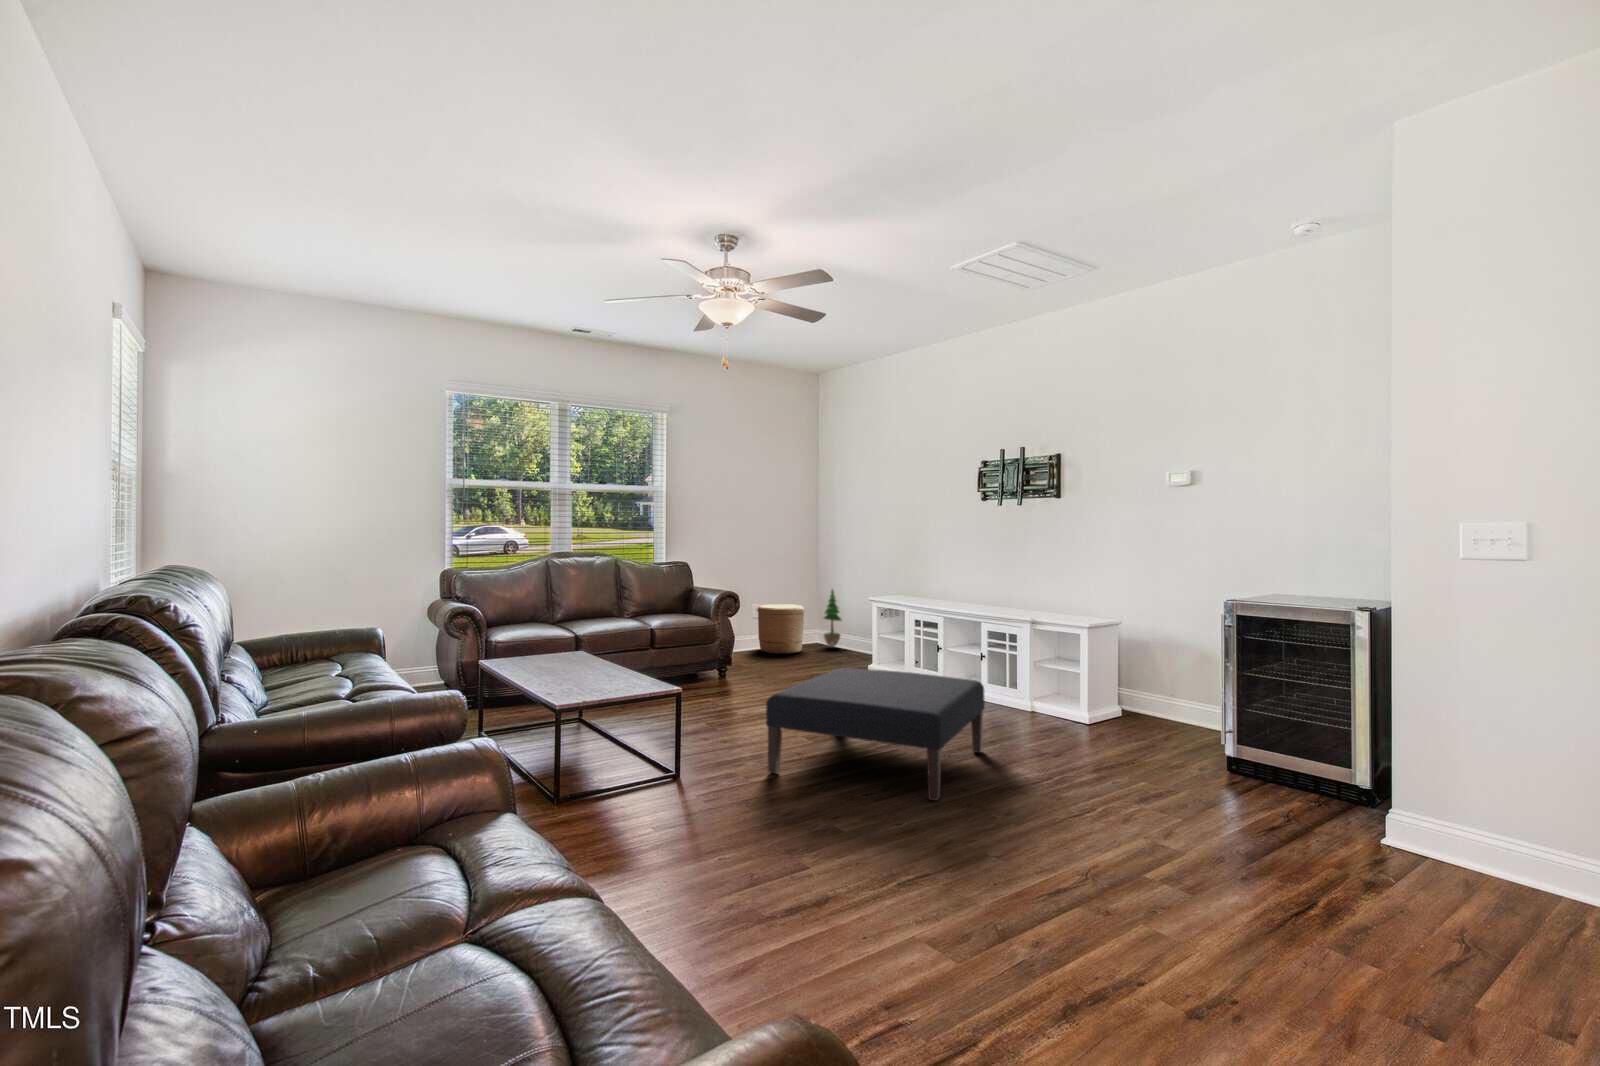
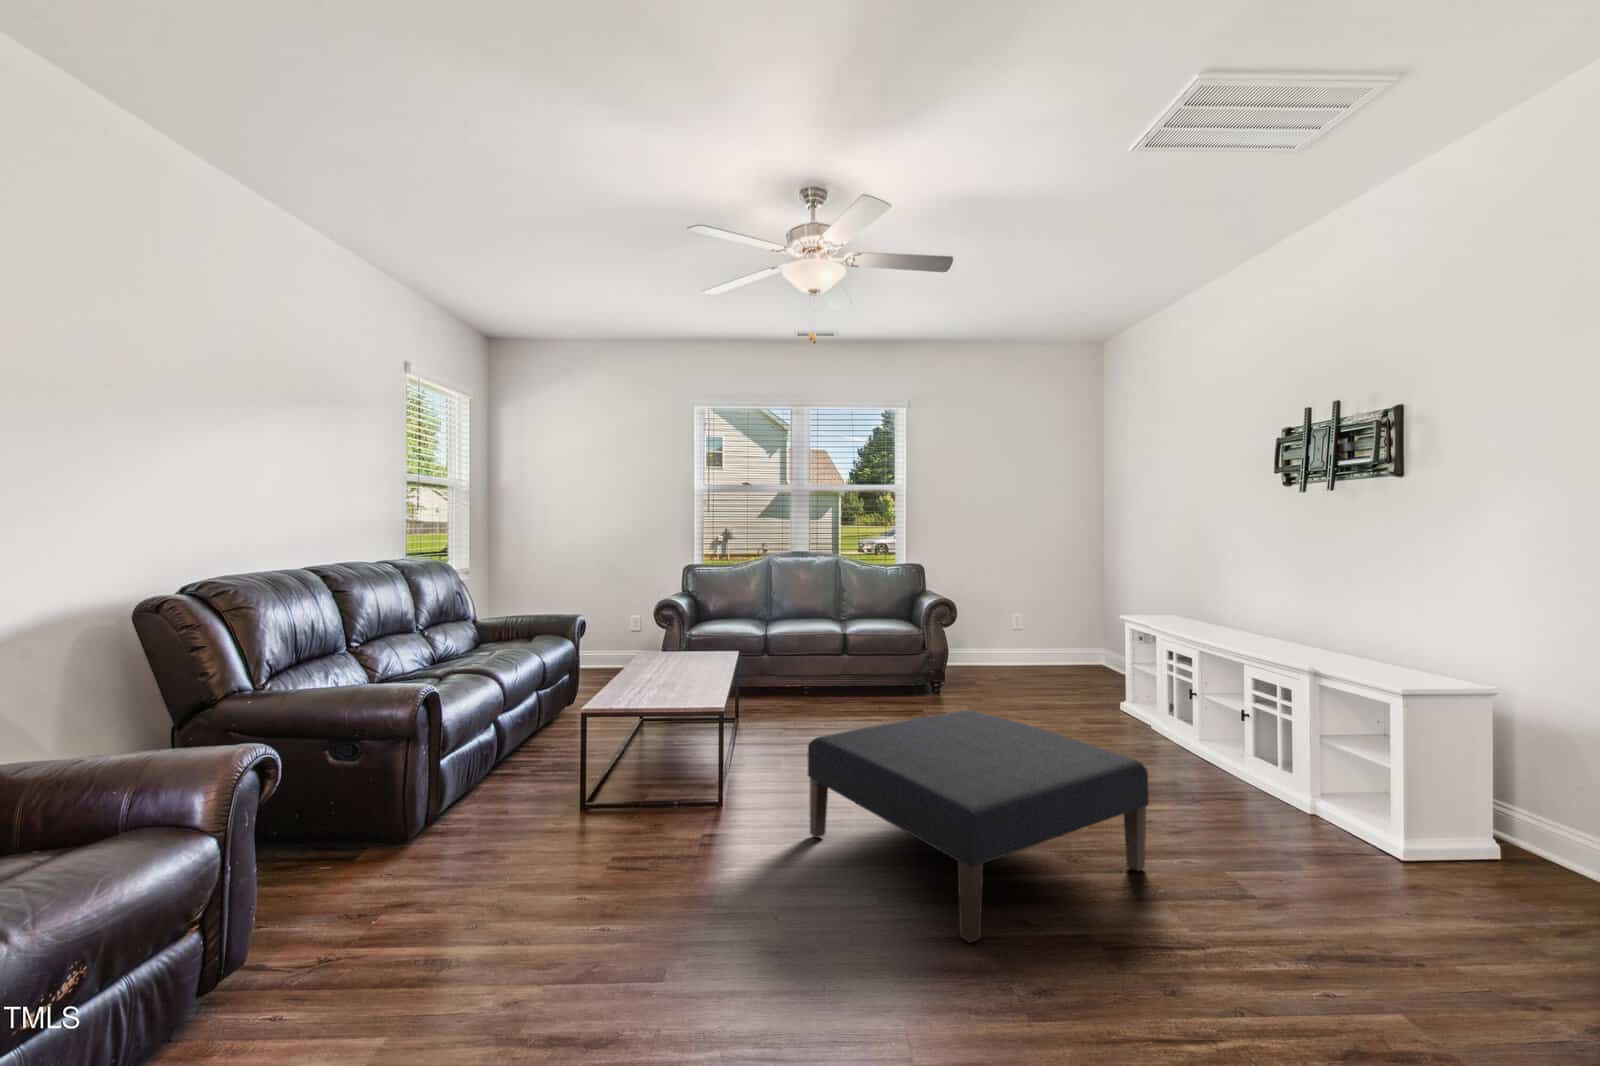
potted tree: present [823,589,841,647] -> none [1084,599,1112,672]
woven basket: present [757,604,805,654] -> none [1001,615,1059,674]

